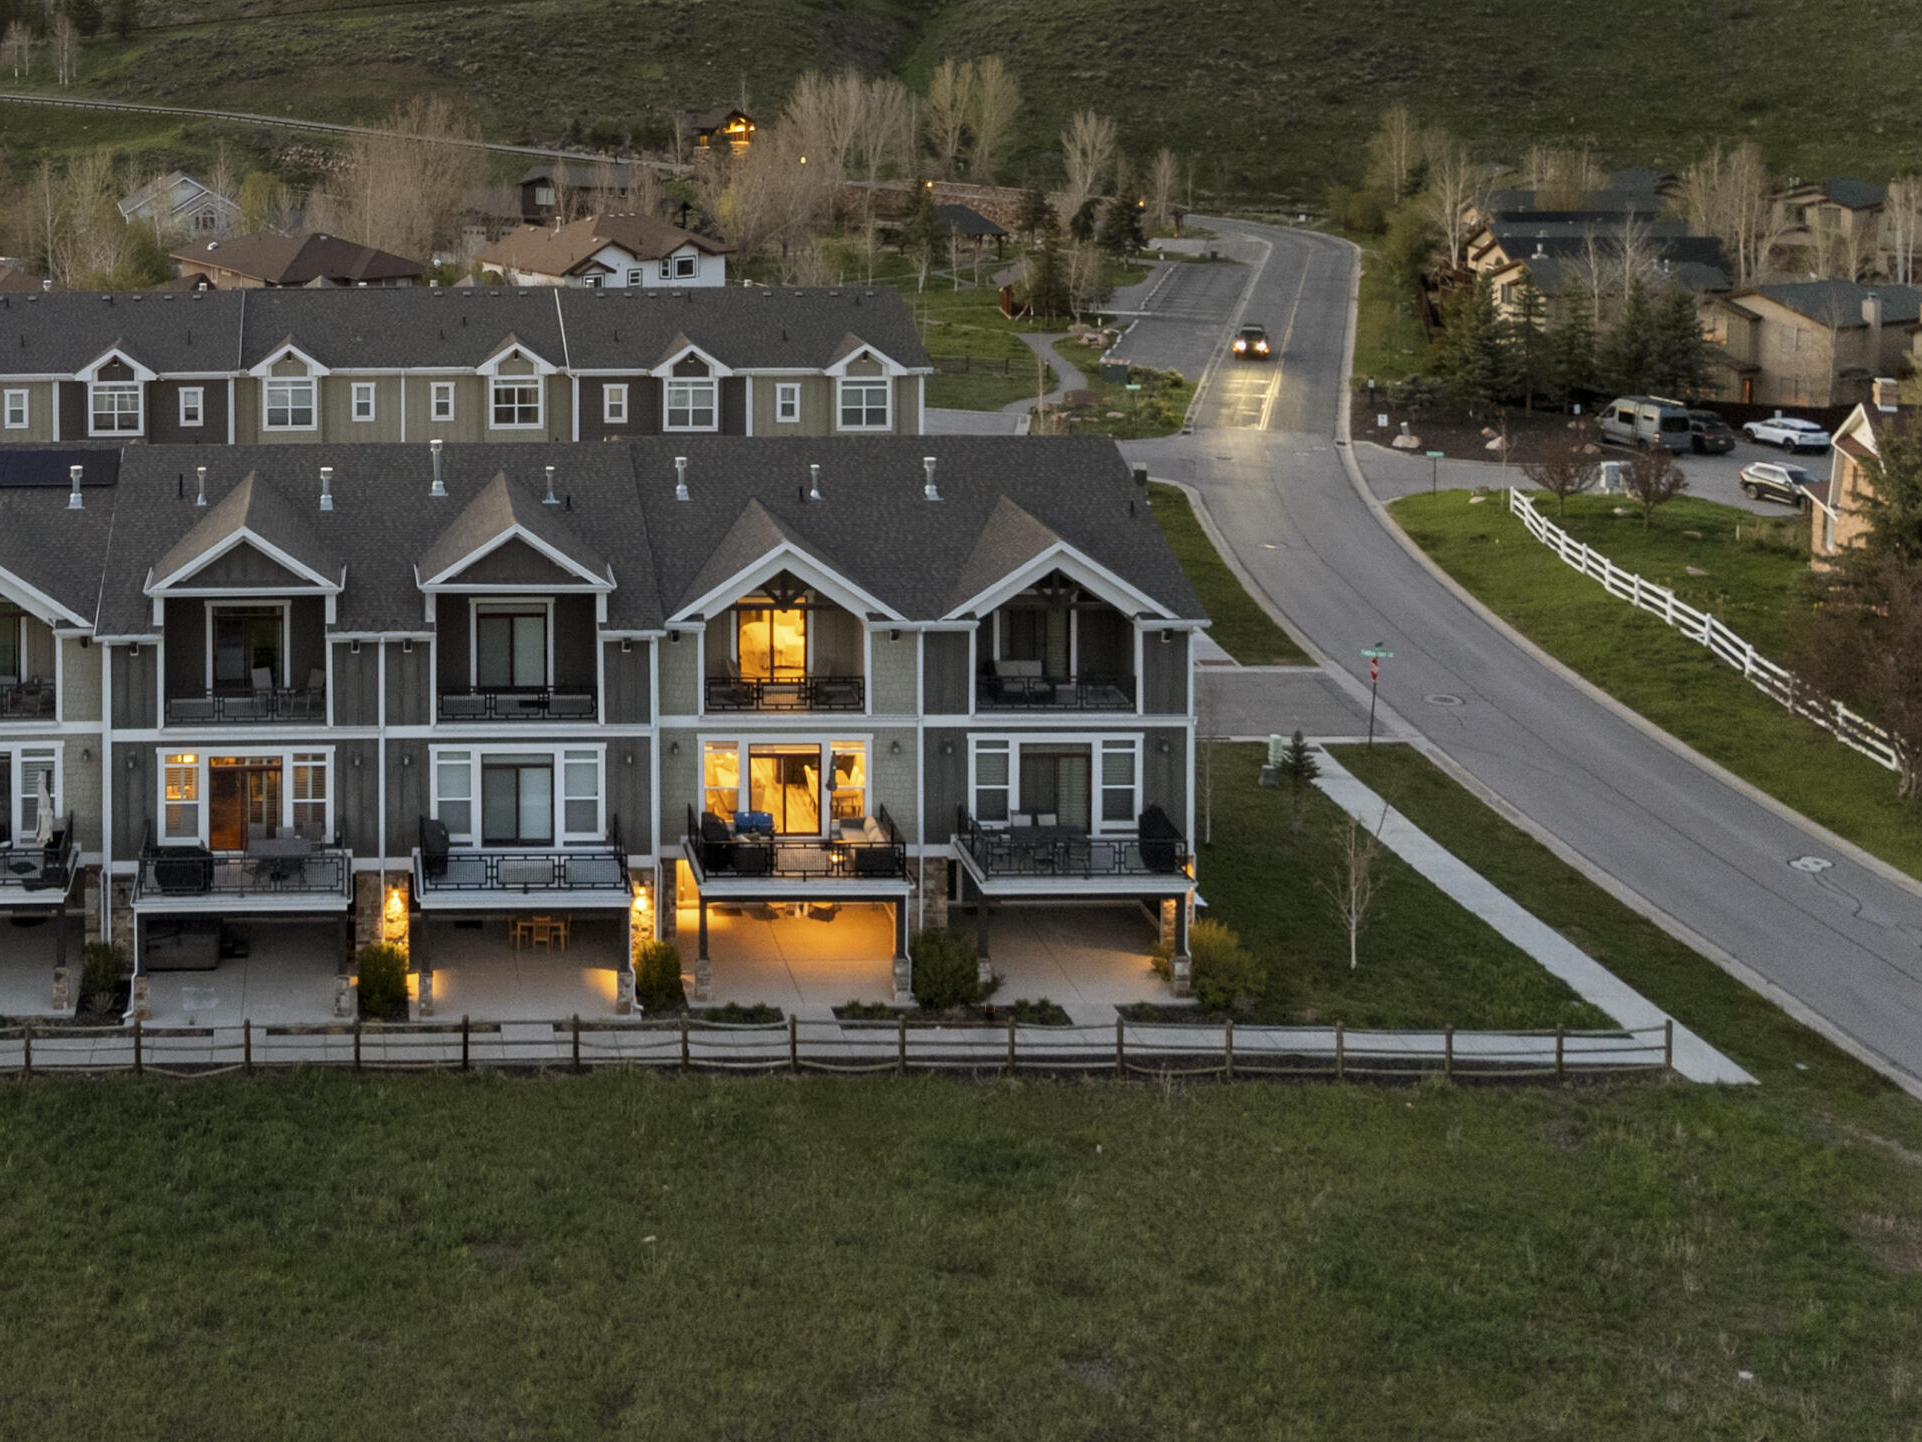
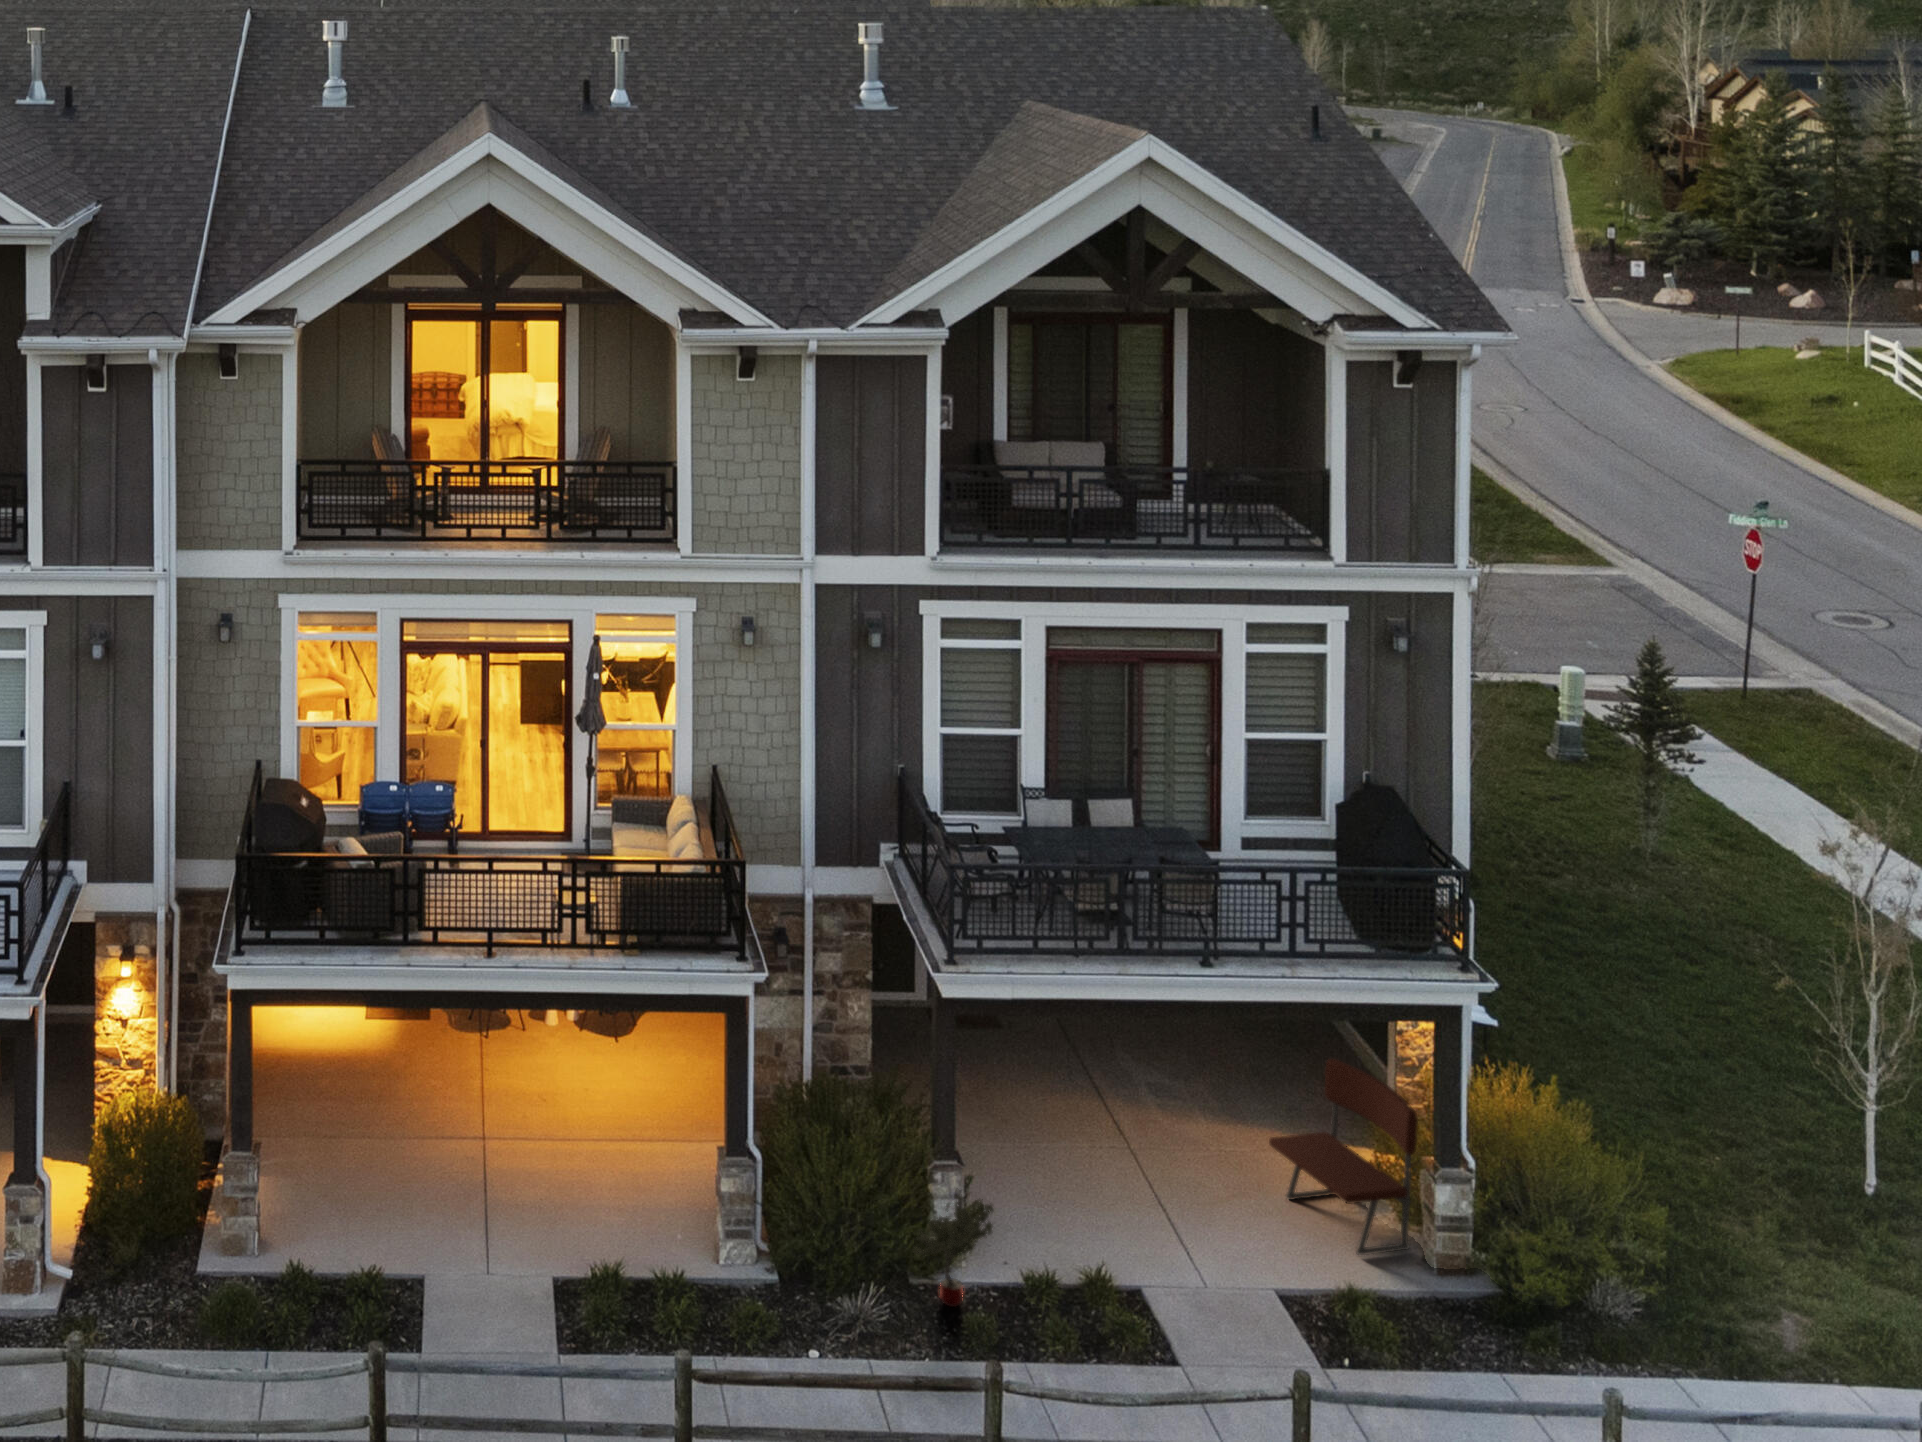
bench: none [1112,919,1169,995] -> present [1269,1059,1418,1255]

